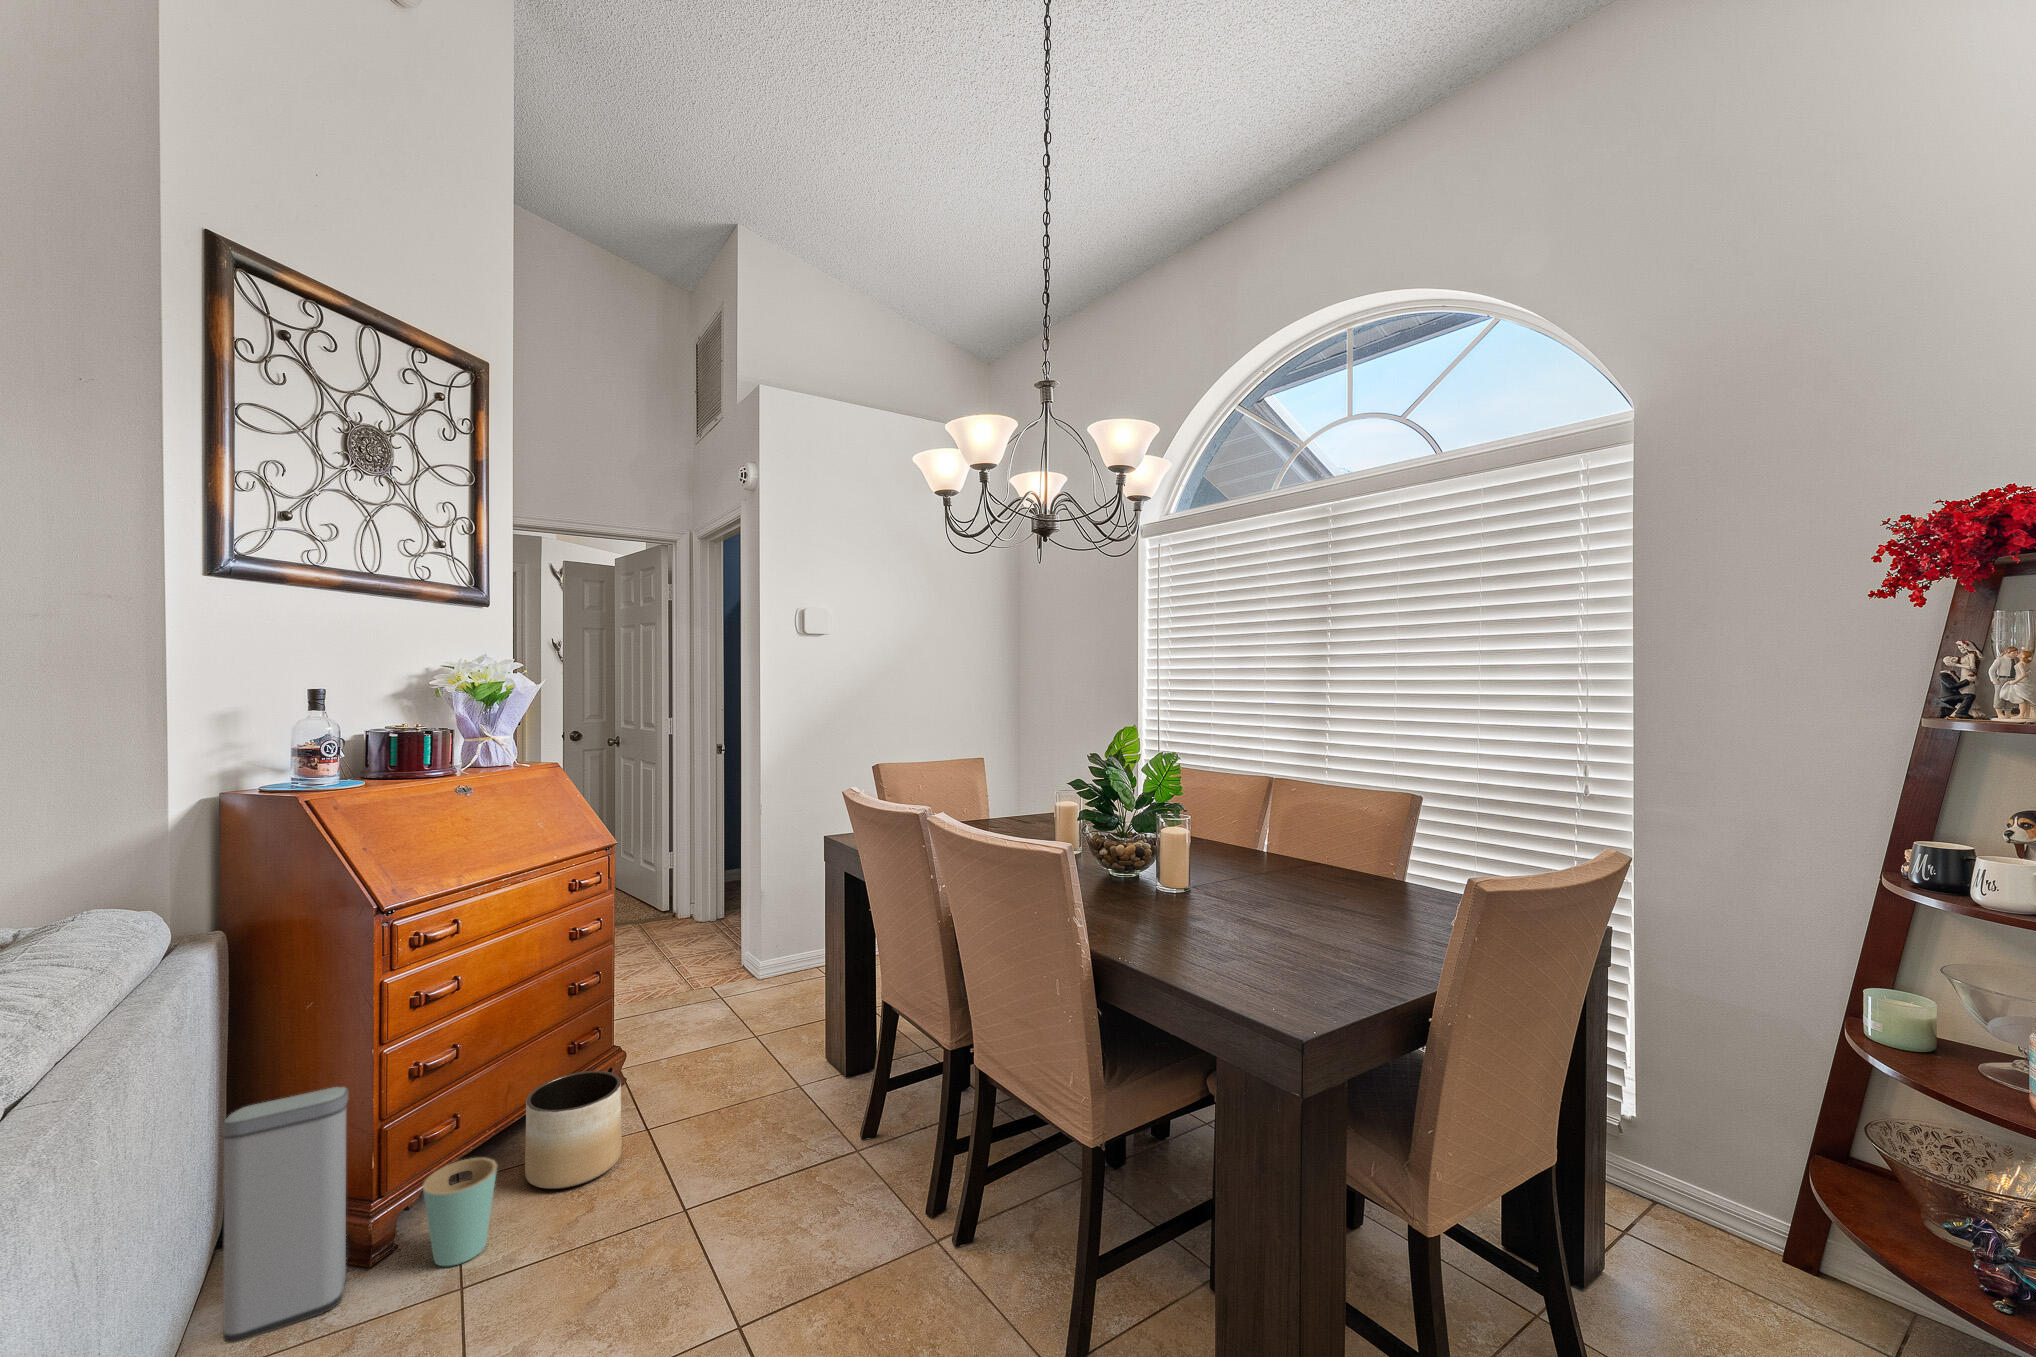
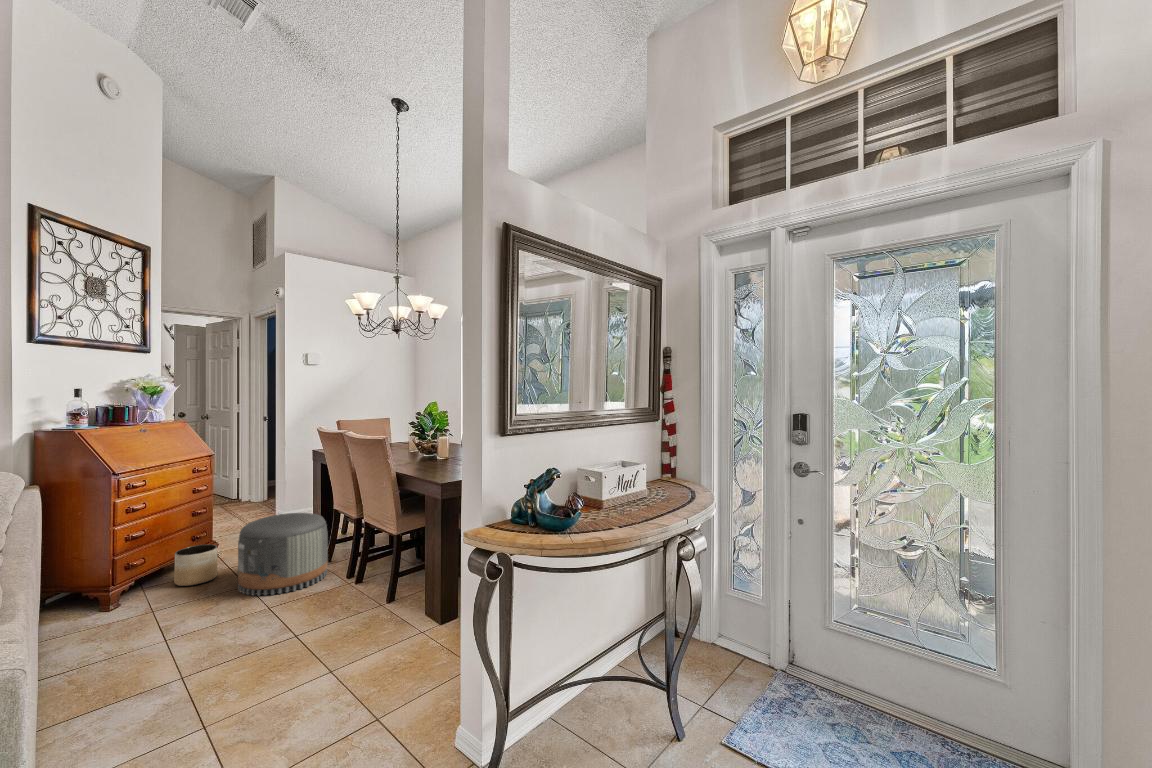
pouf: none [666,1005,877,1260] -> present [238,513,328,596]
trash can: present [222,1087,498,1343] -> none [54,539,166,629]

